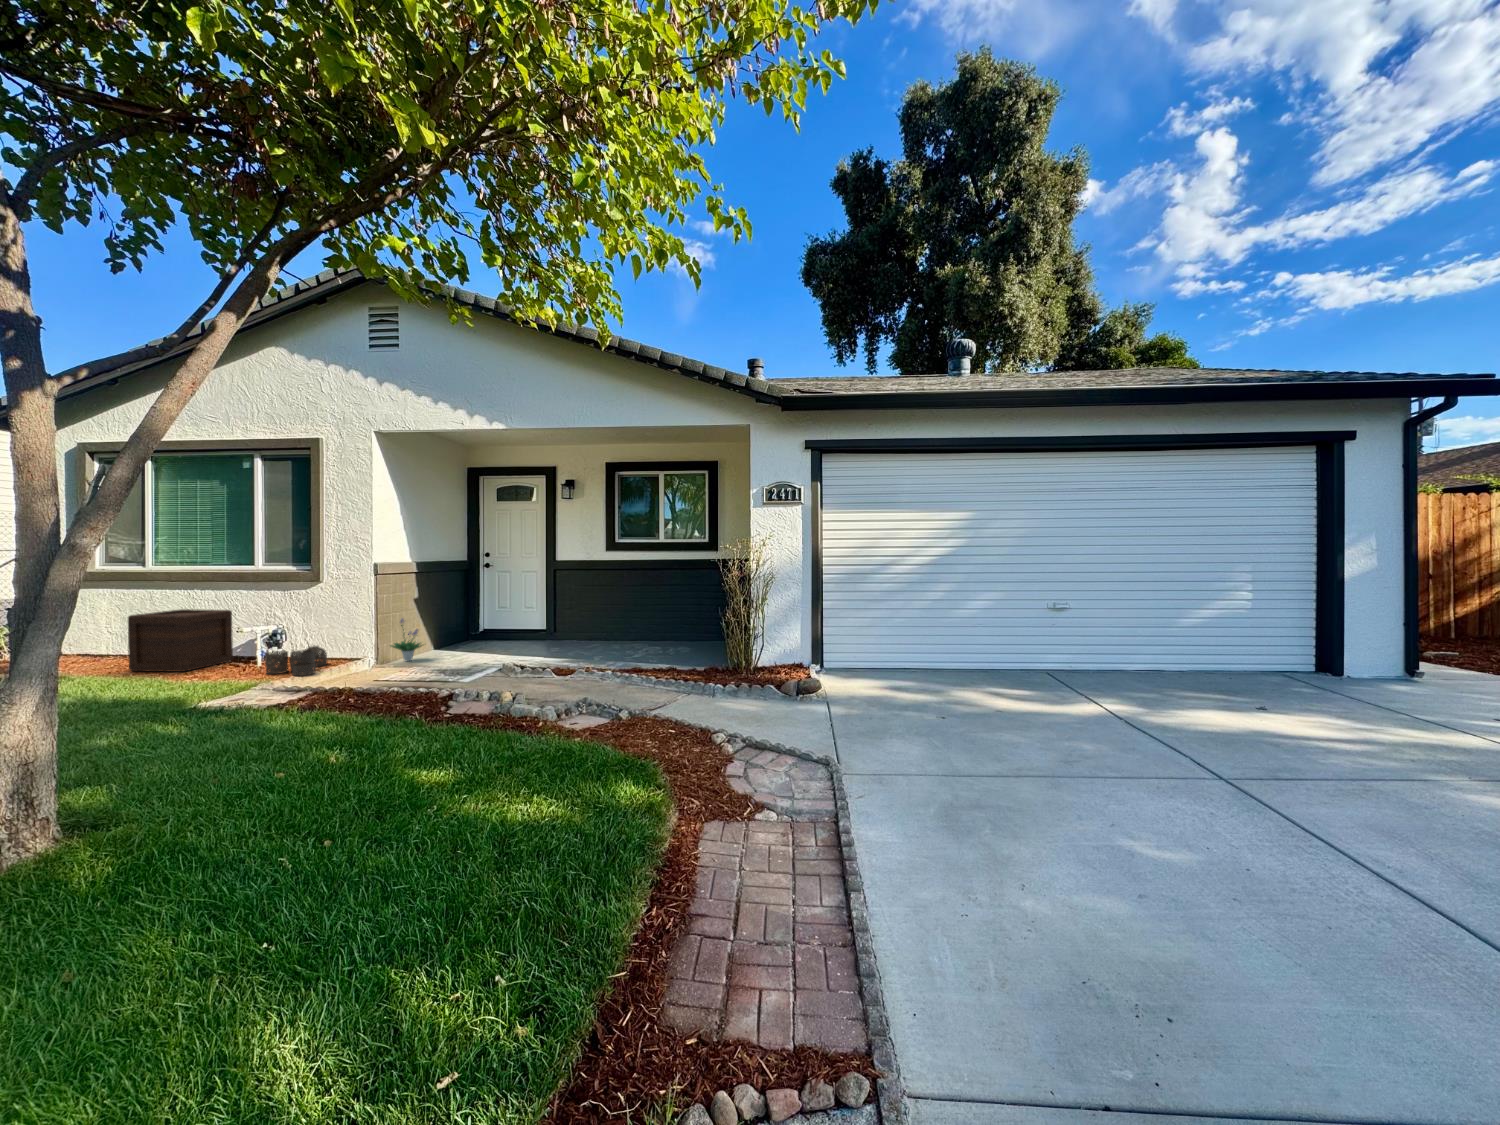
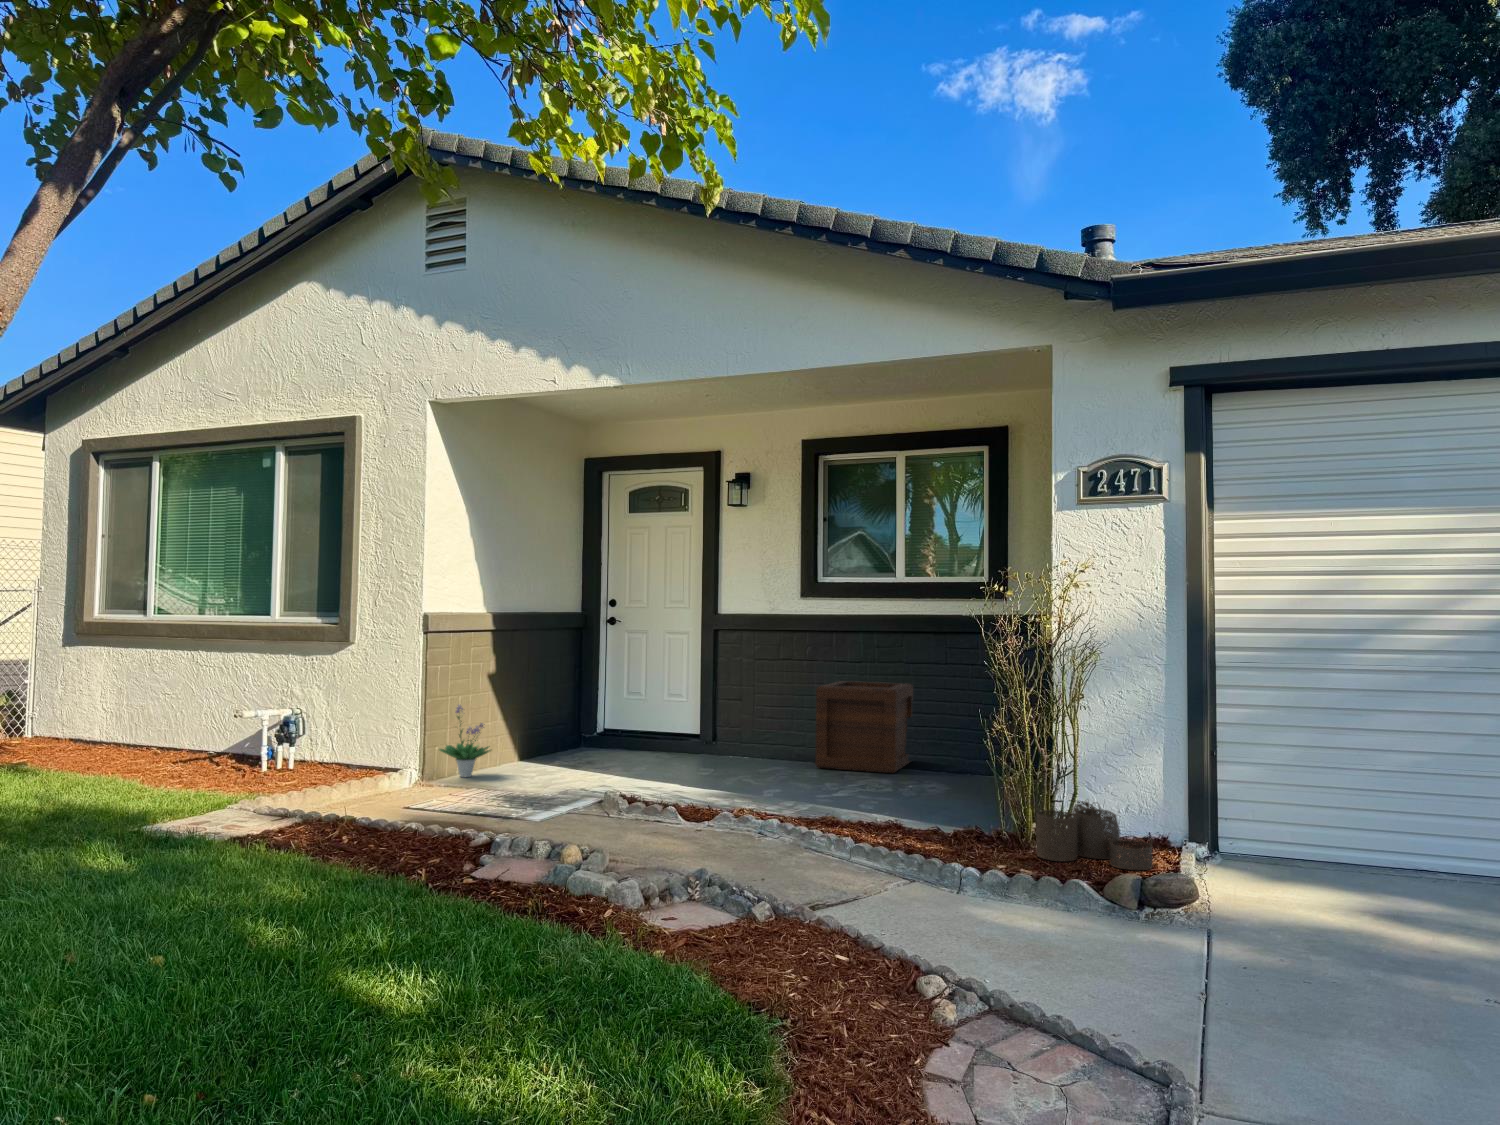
wooden crate: present [128,609,233,672] -> present [815,681,913,773]
woven basket: present [265,645,327,676] -> present [1036,801,1153,870]

